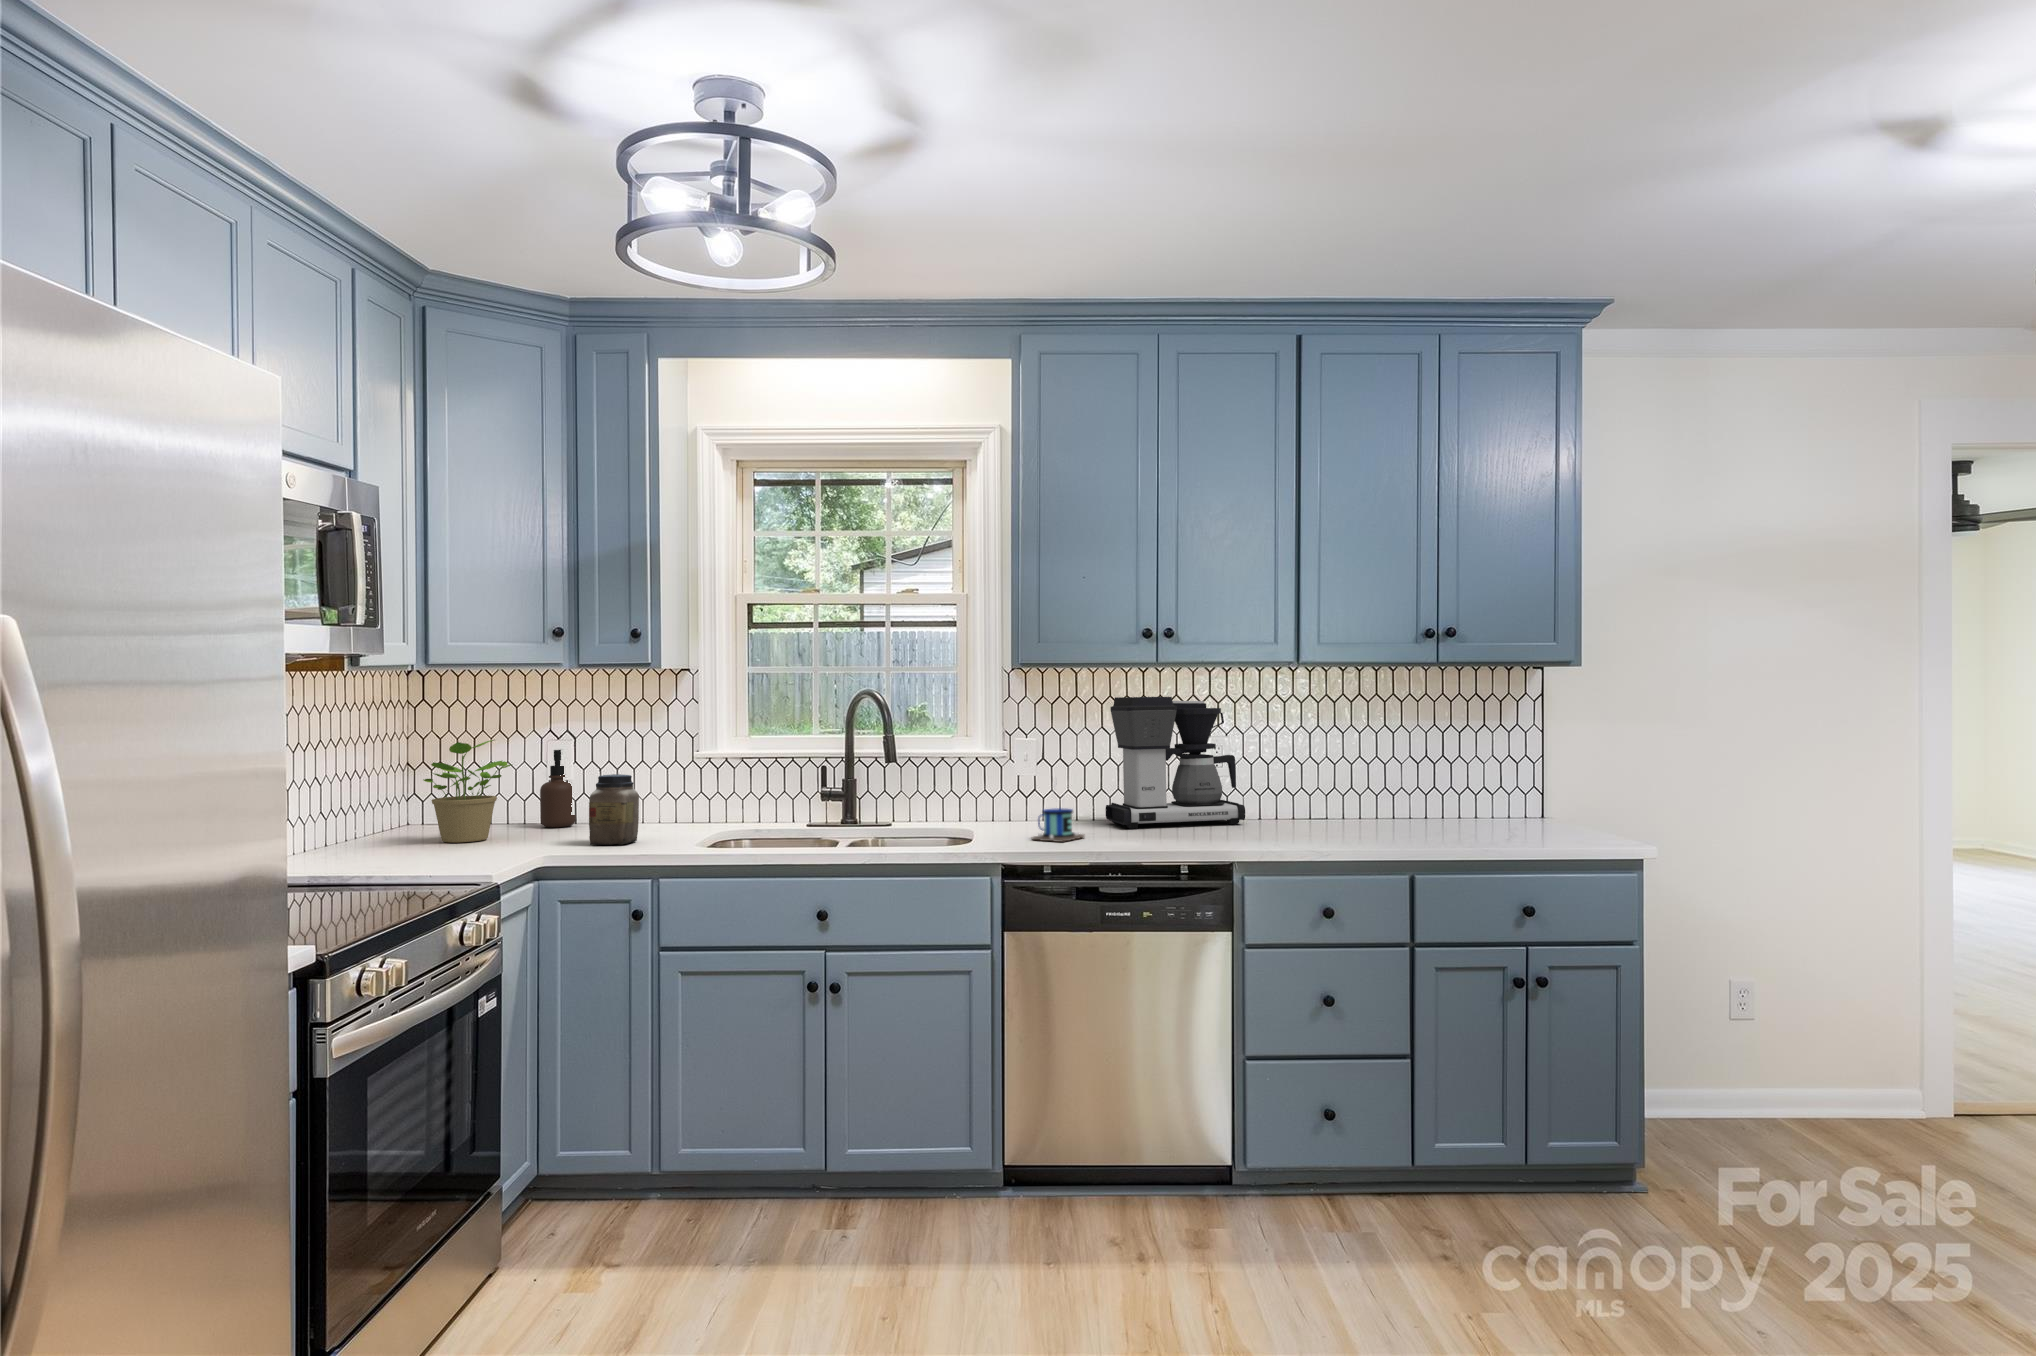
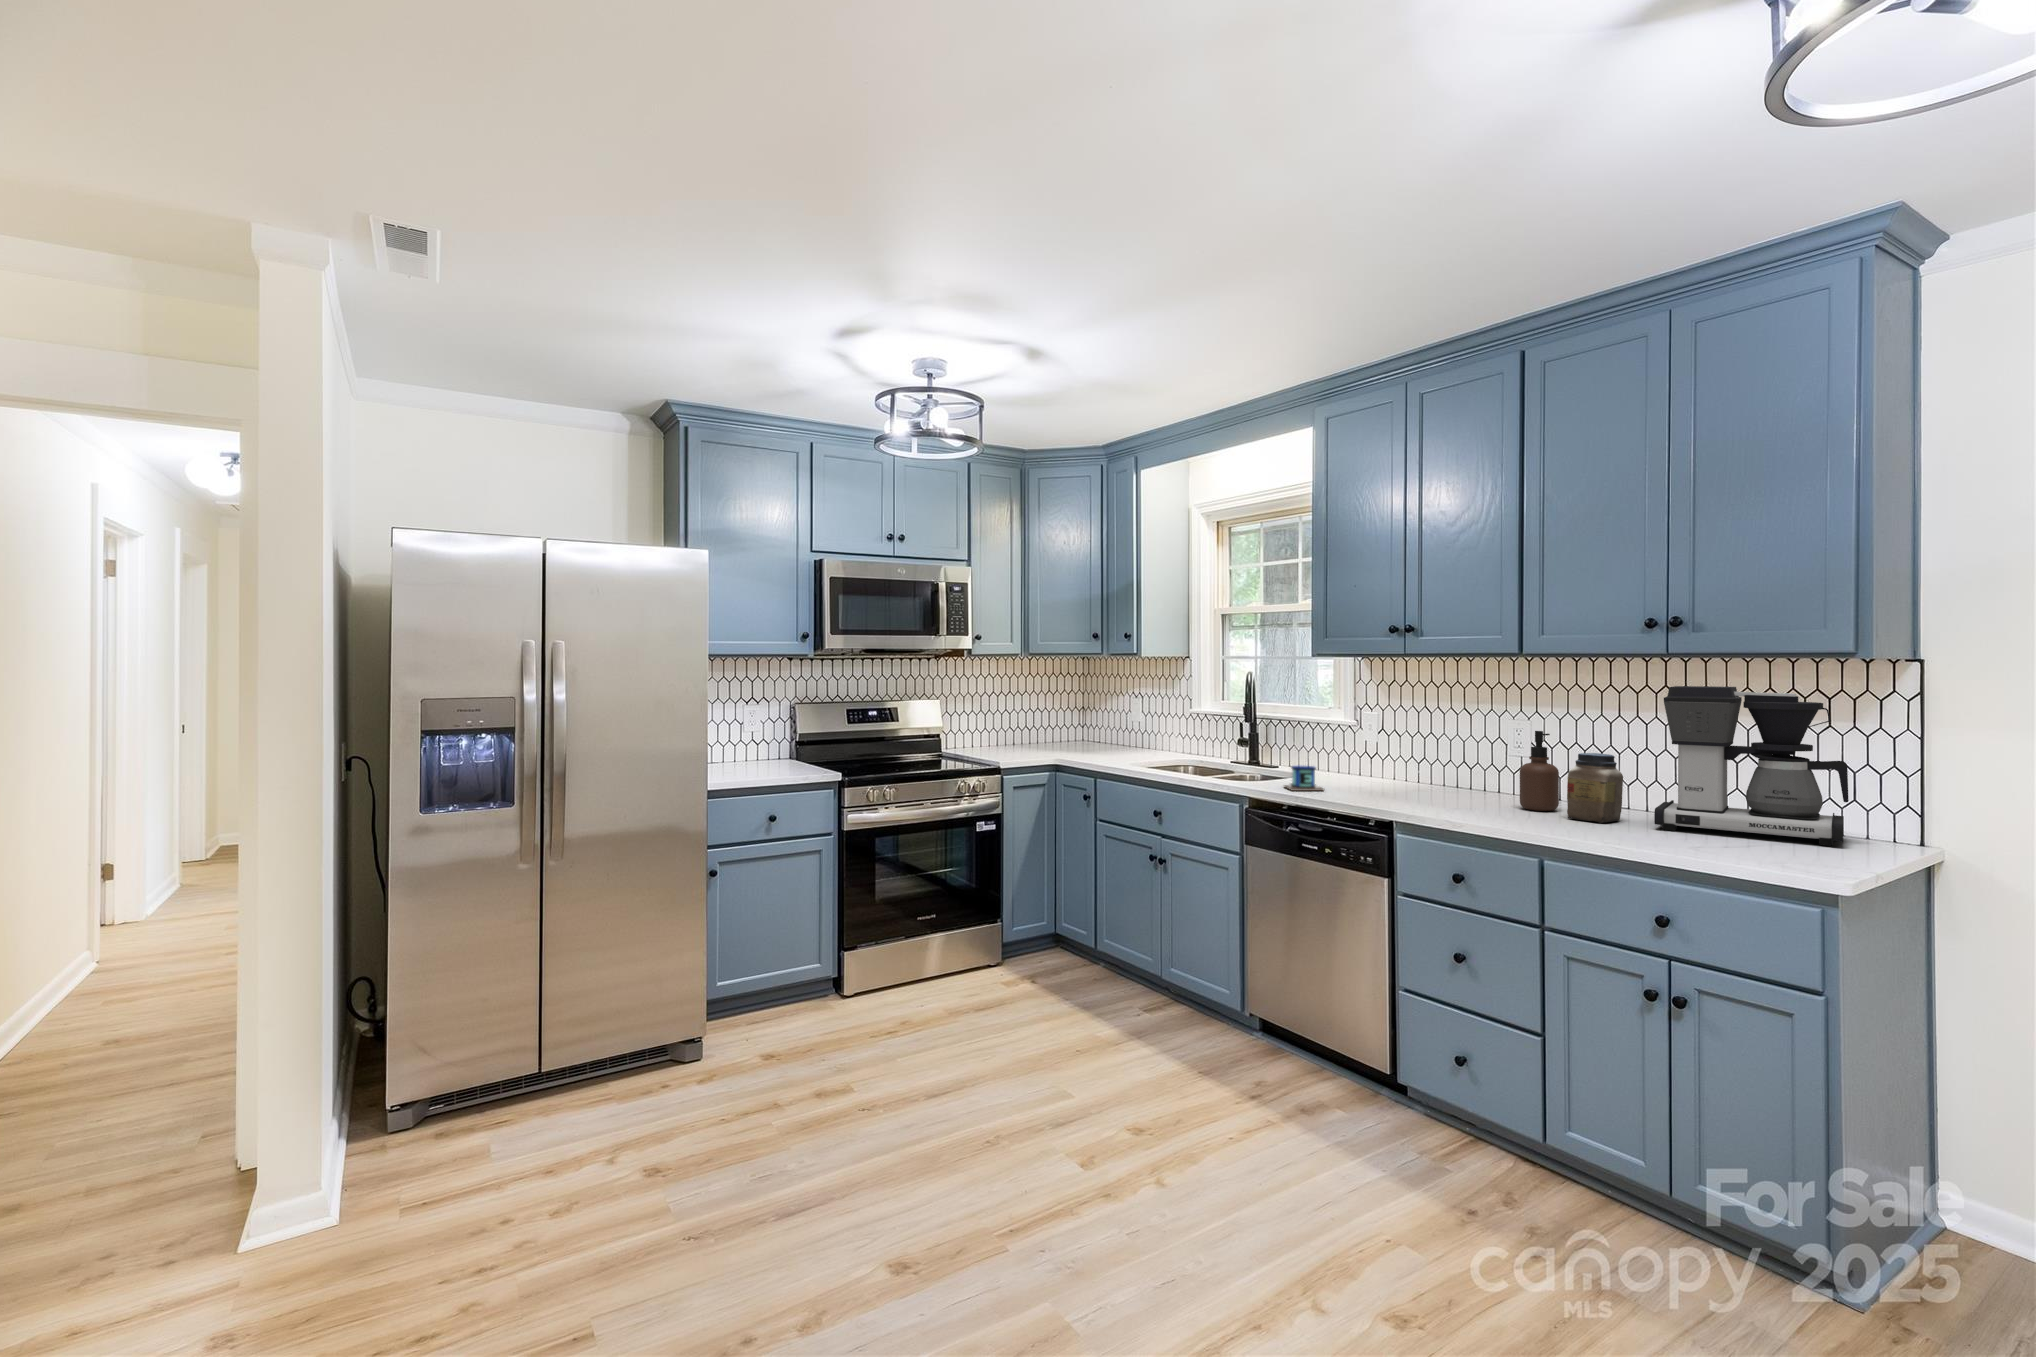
coffee maker: present [1106,697,1245,829] -> present [1654,686,1849,846]
potted plant: present [423,740,510,843] -> none [1025,695,1074,751]
soap dispenser: present [540,750,576,828] -> present [1520,731,1559,811]
jar: present [589,774,639,845] -> present [1567,753,1623,822]

